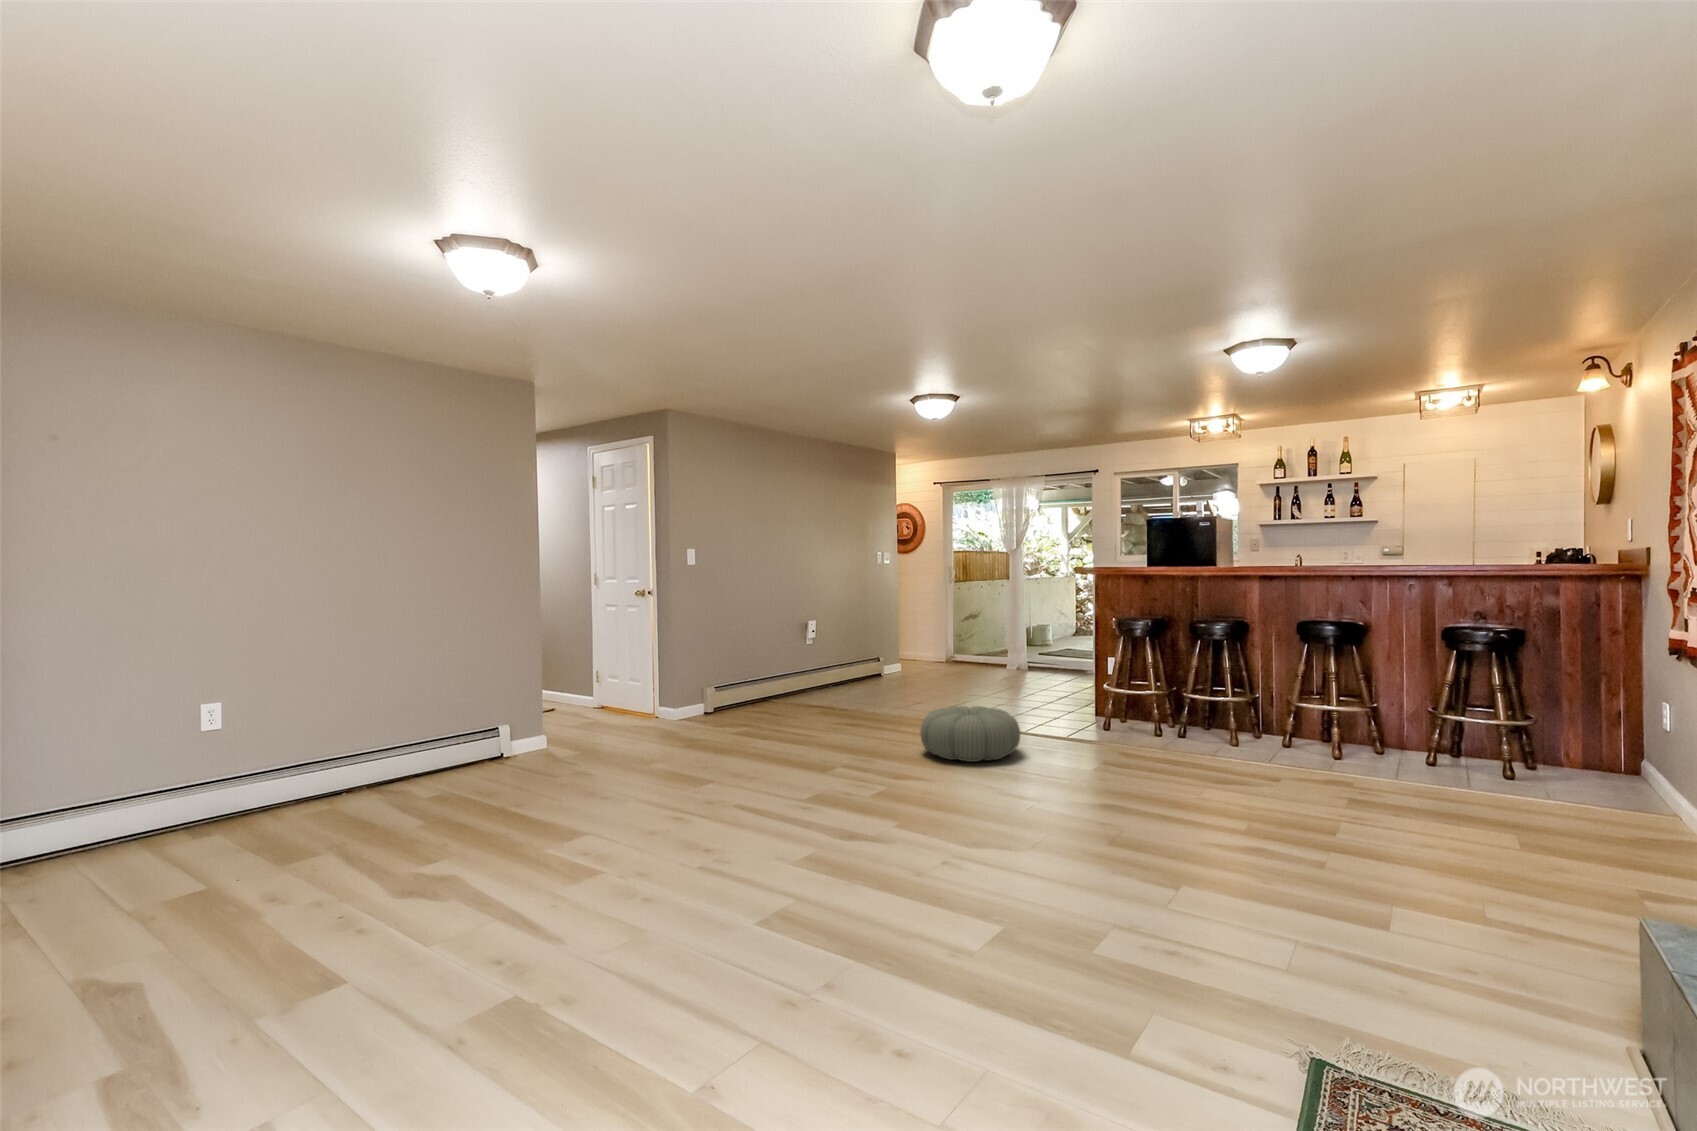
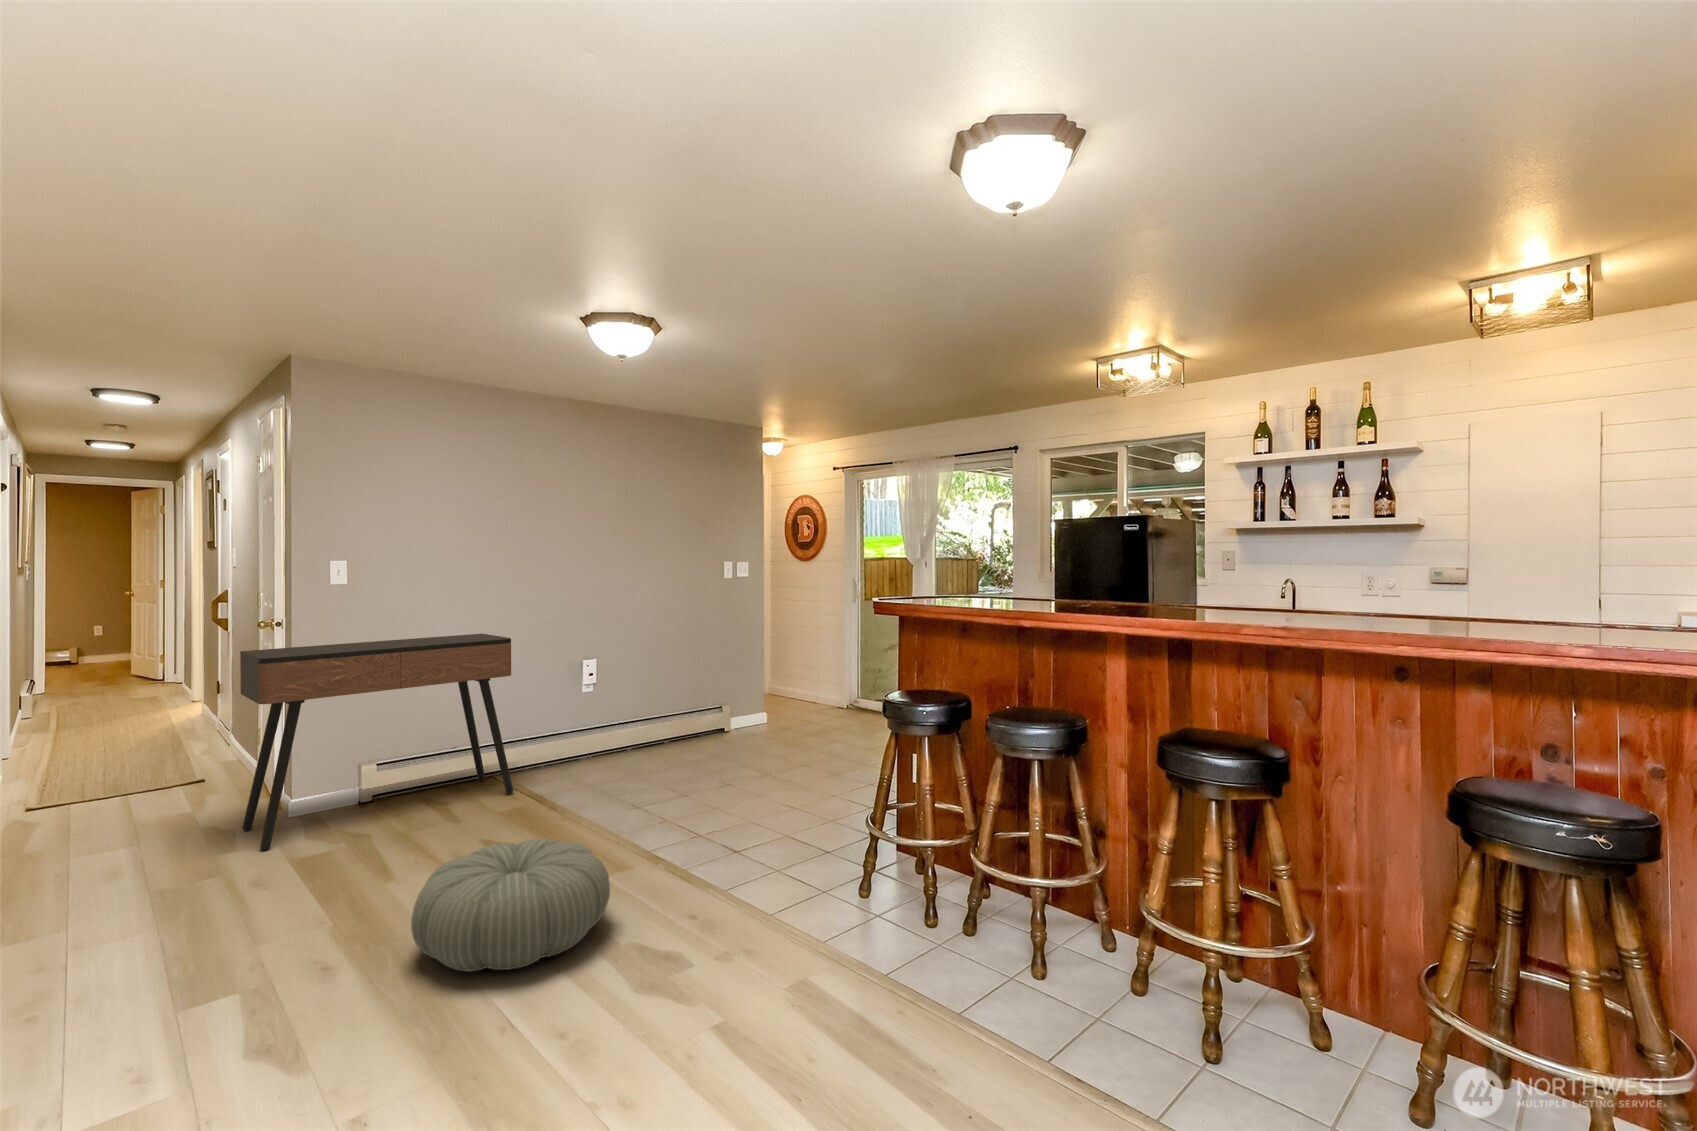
console table: none [691,605,828,738] -> present [240,634,513,851]

